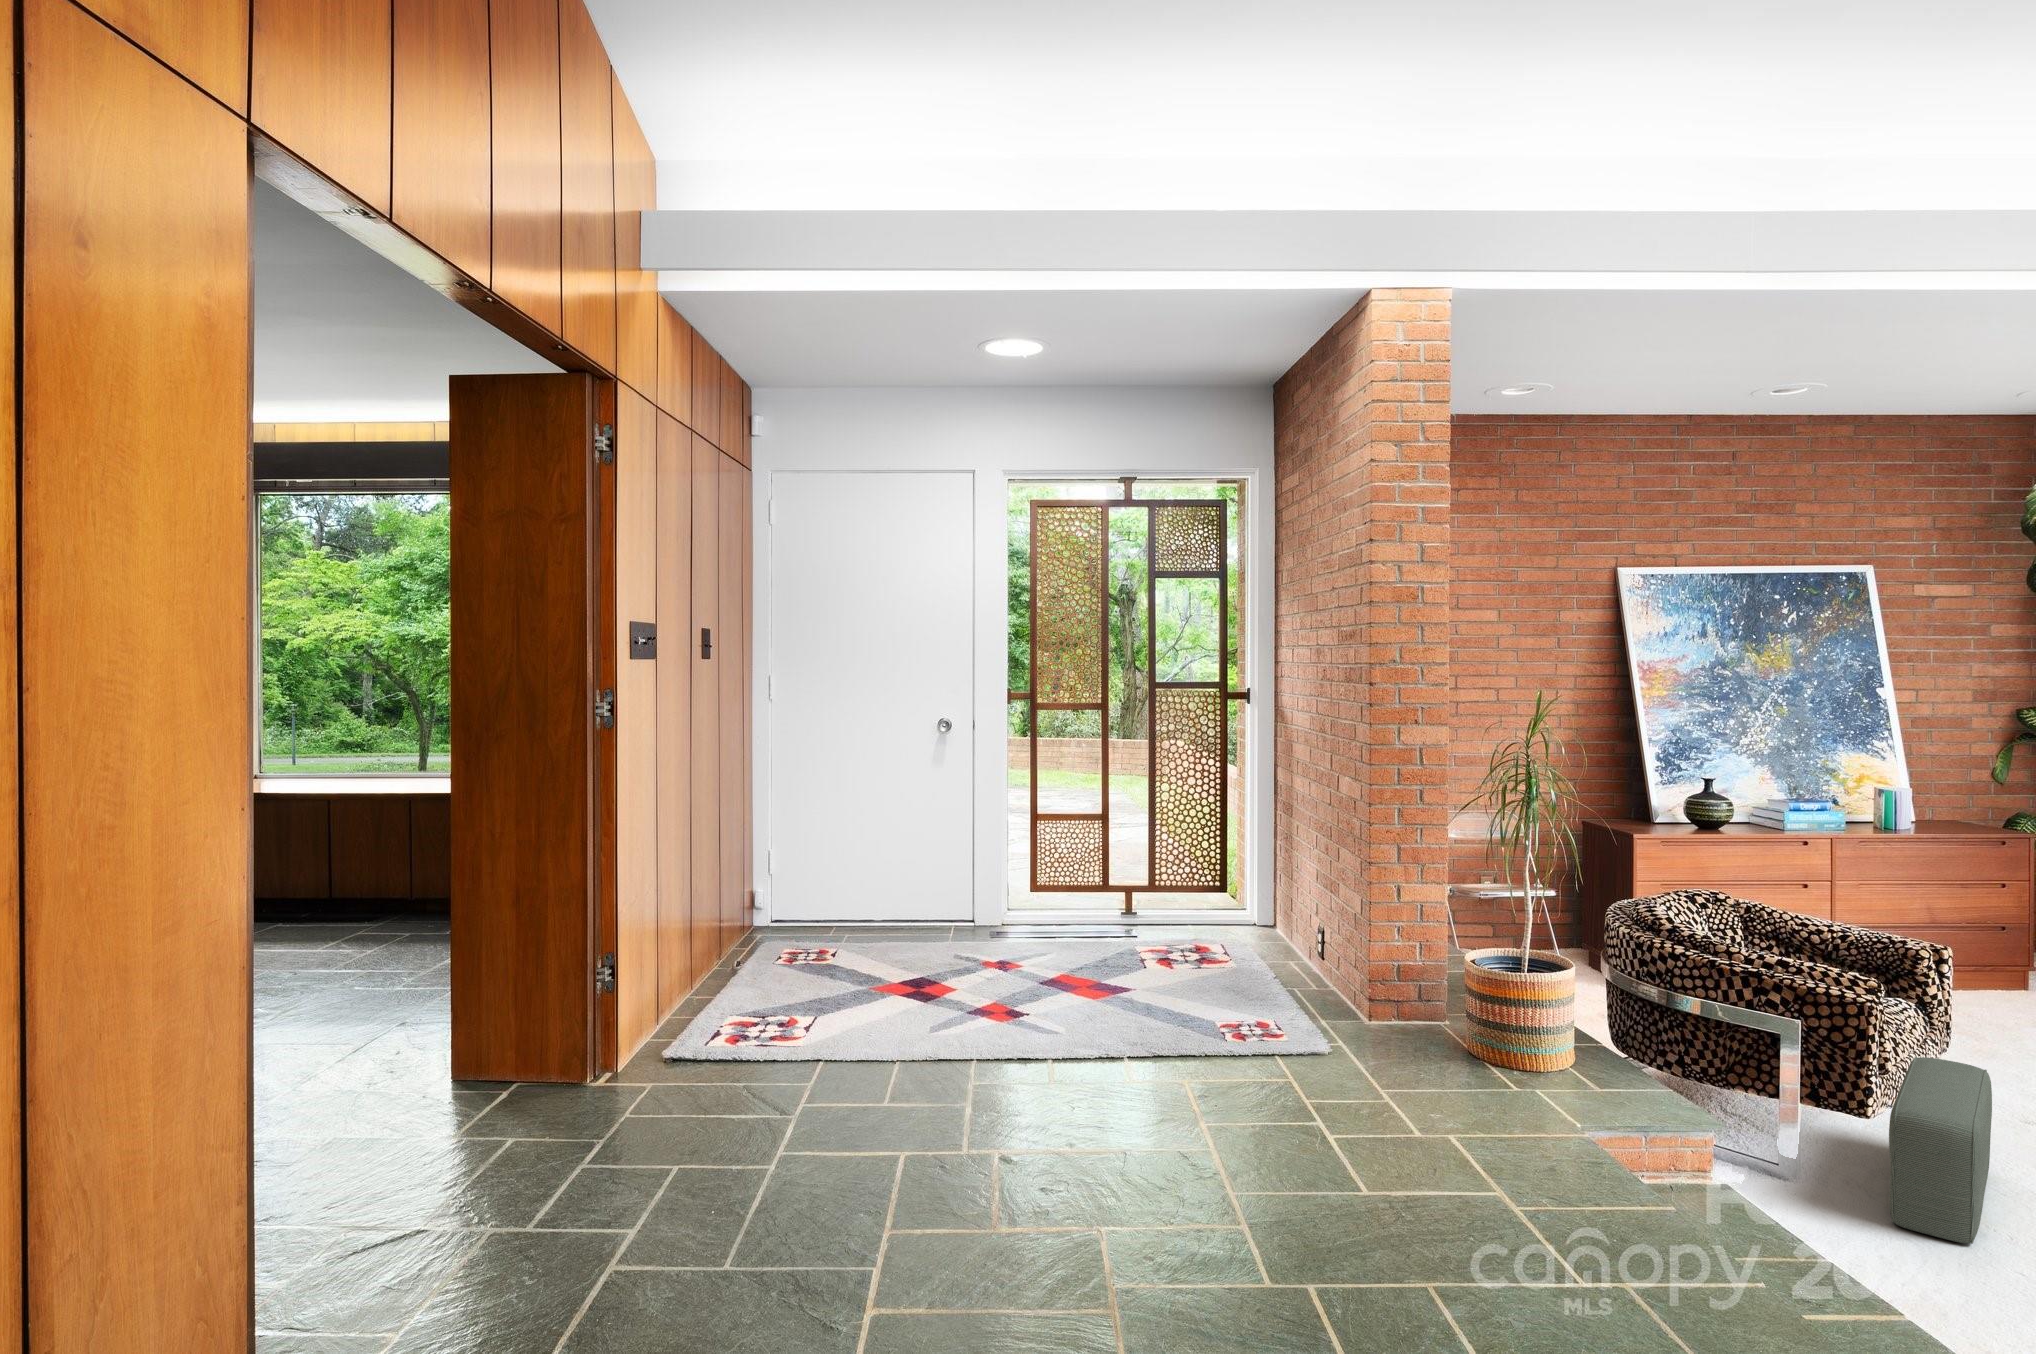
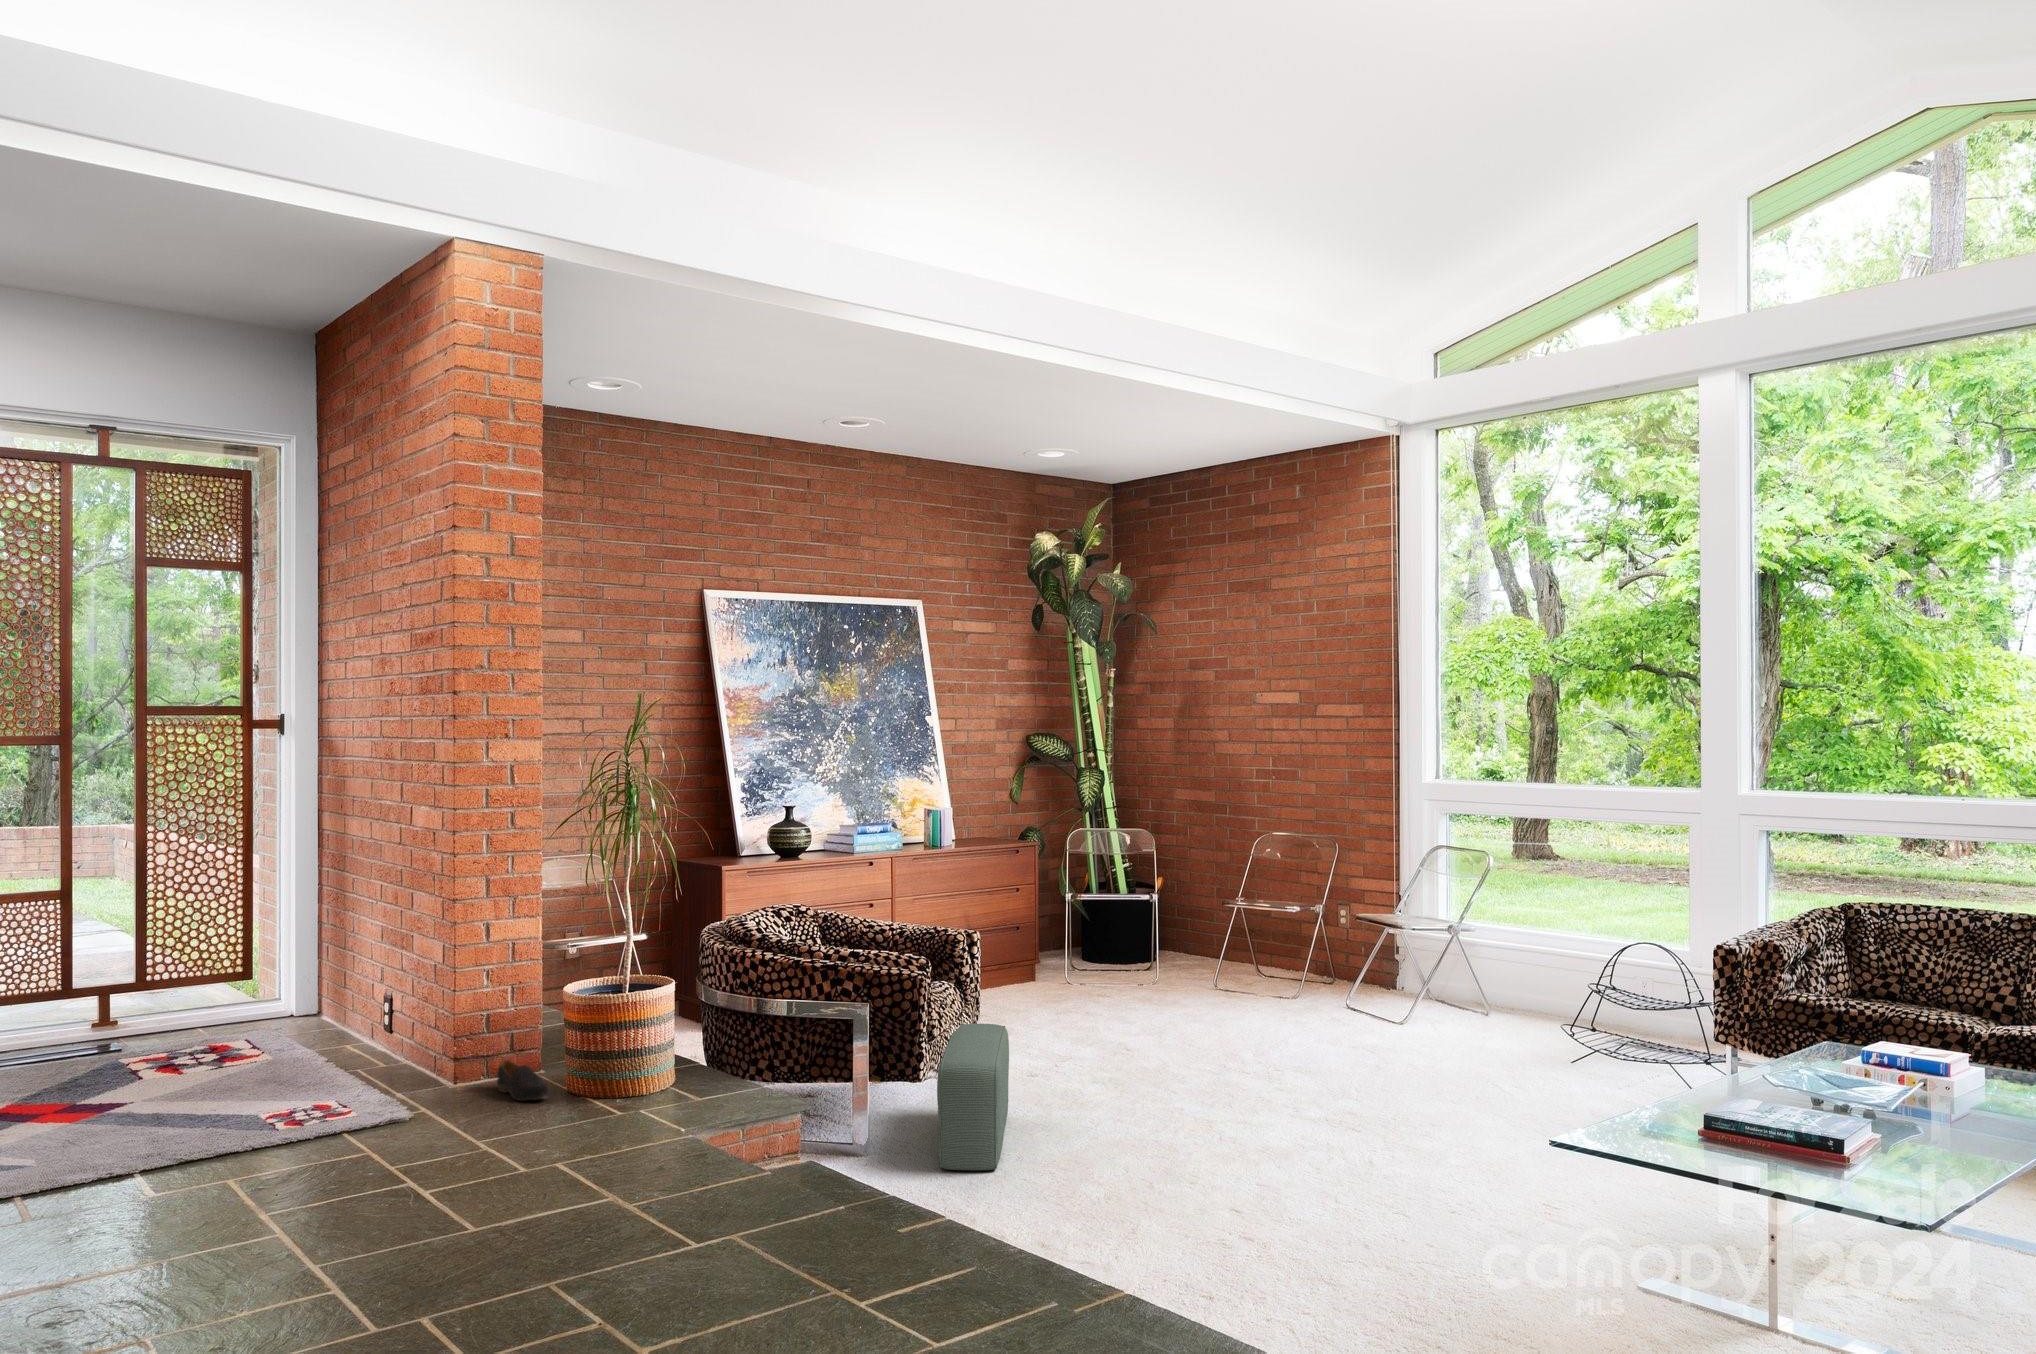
shoe: none [1408,1008,1453,1052] -> present [497,1060,549,1101]

